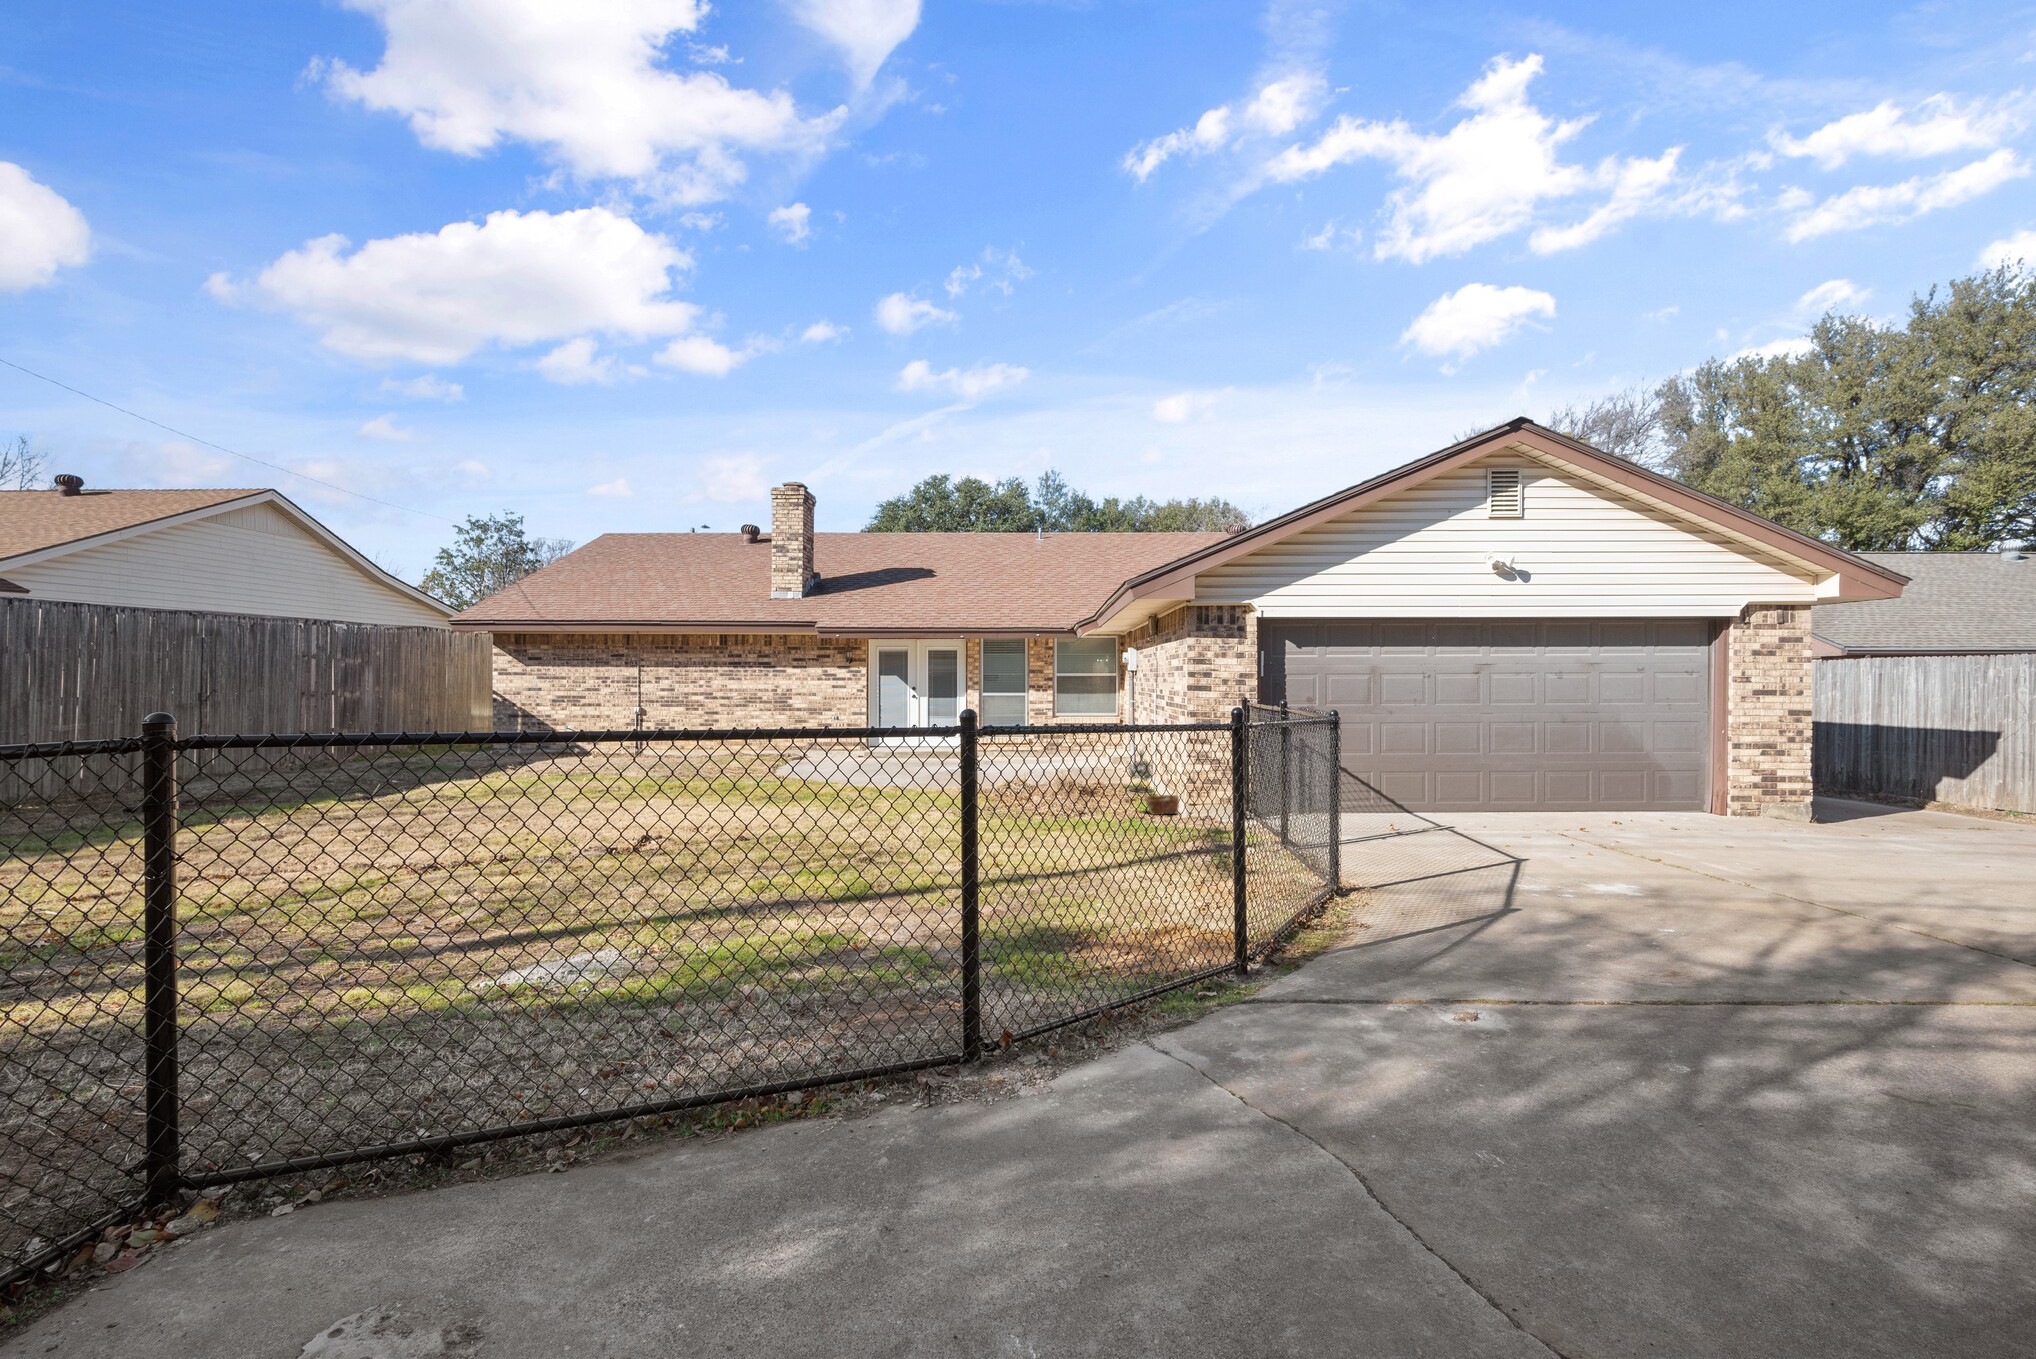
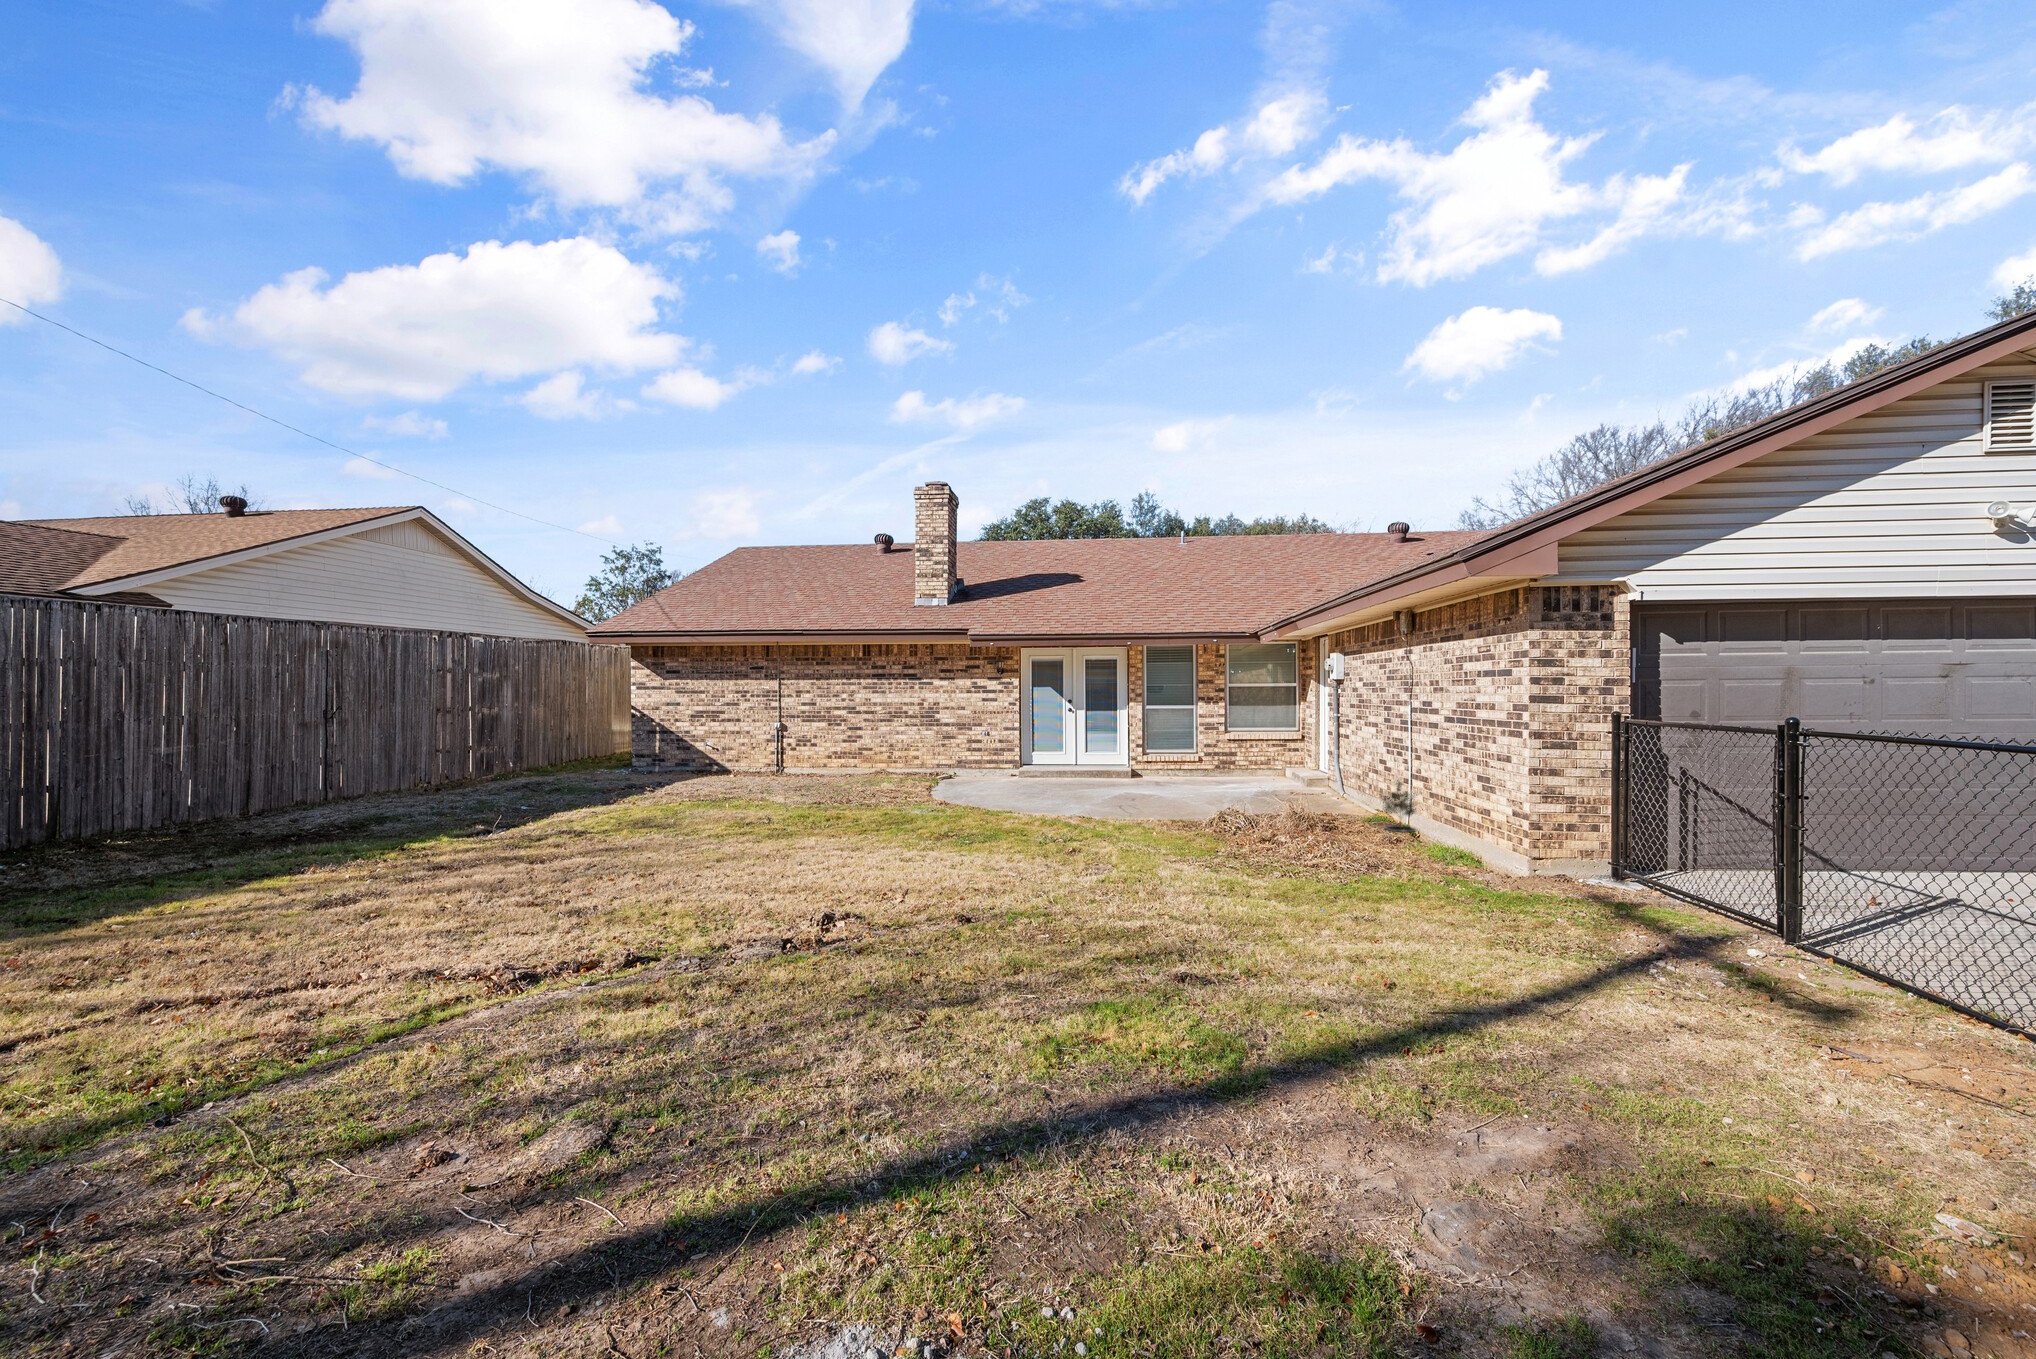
woven basket: present [1145,794,1179,815] -> none [1459,840,1514,875]

